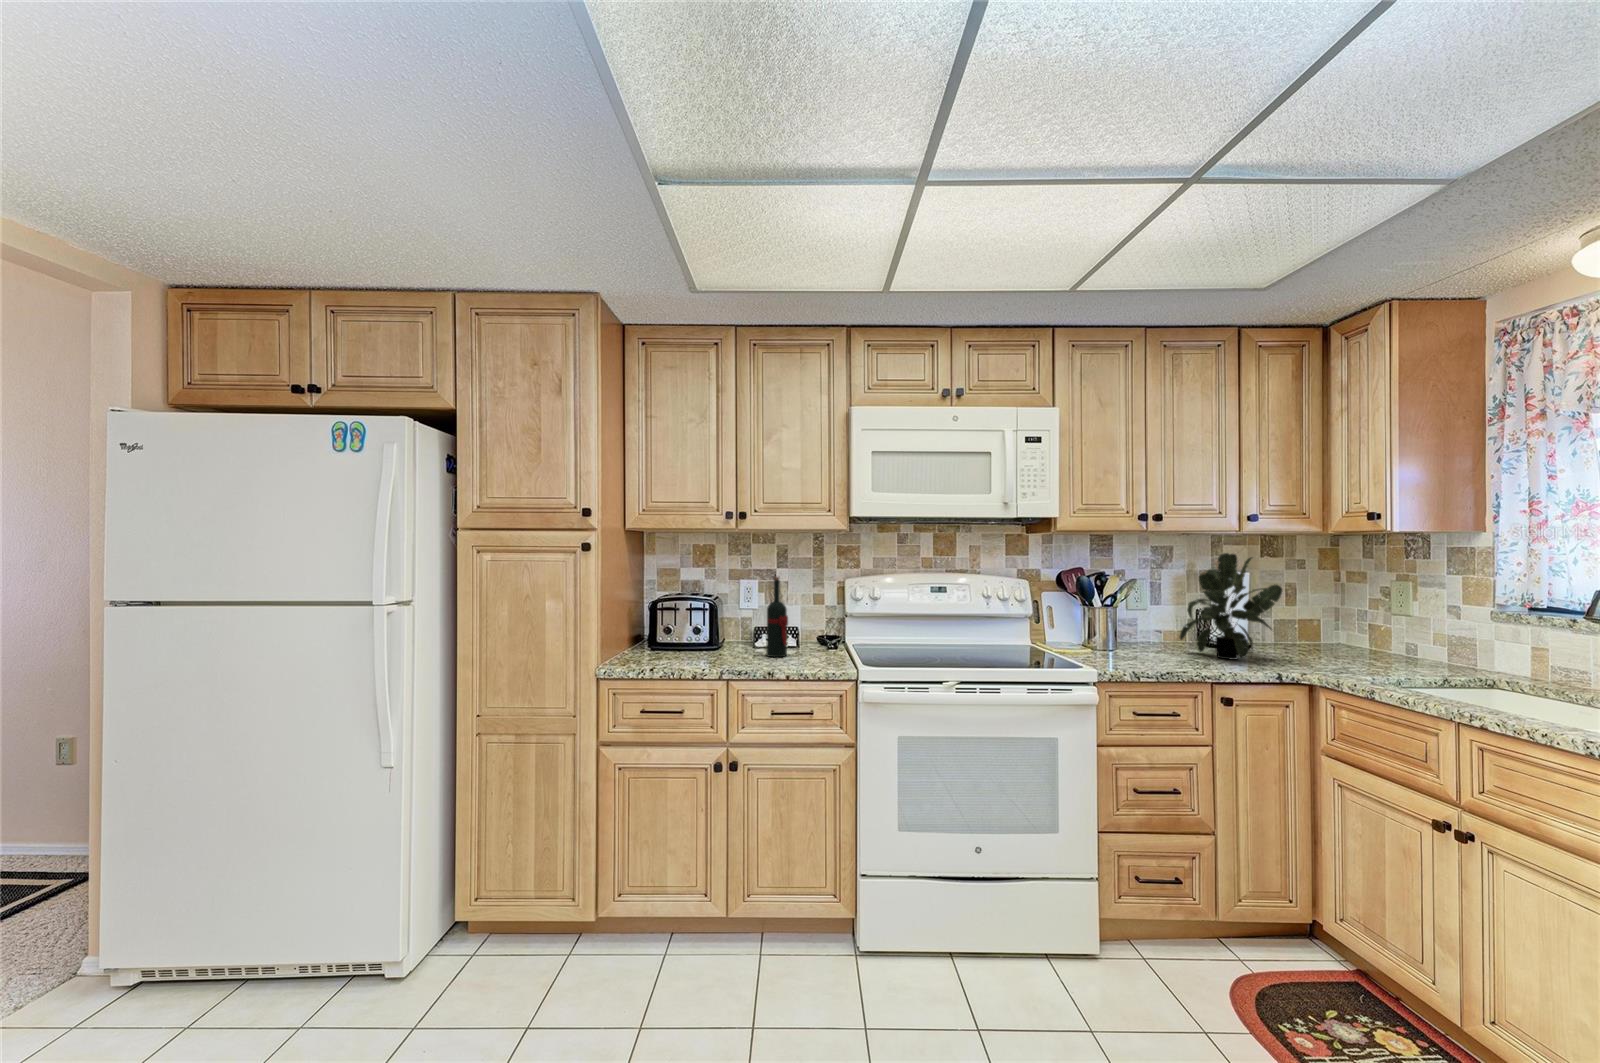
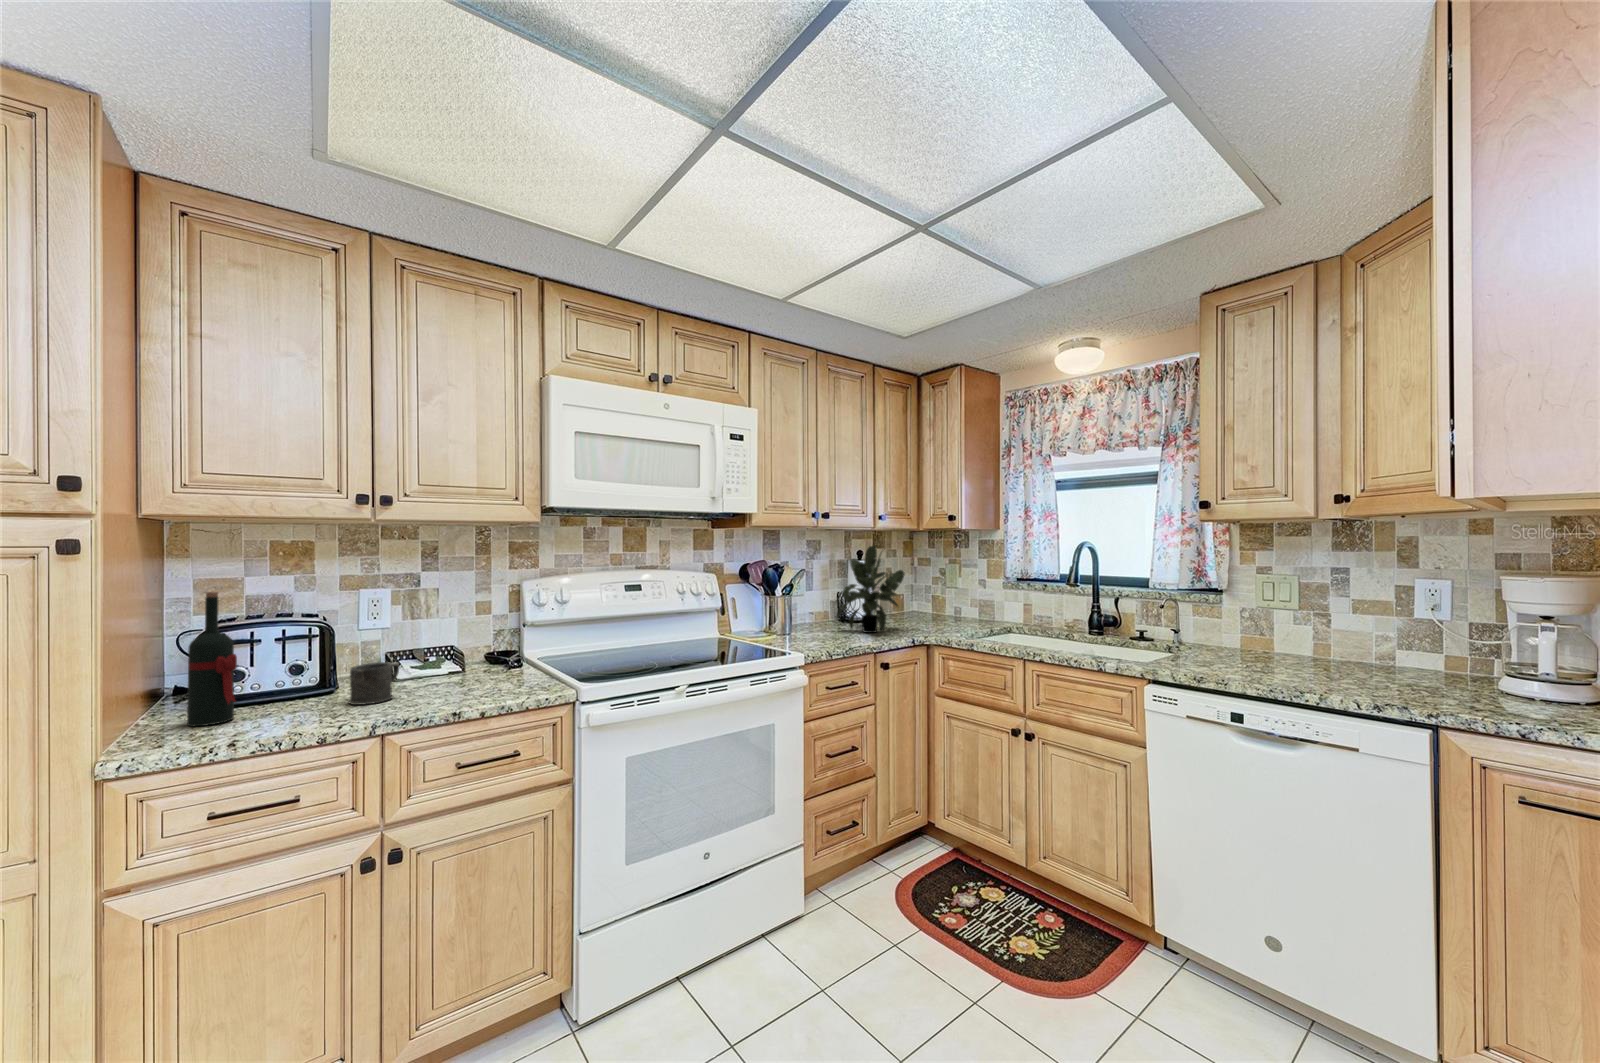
wine bottle: present [766,577,788,657] -> present [187,591,237,726]
mug: none [714,631,745,659] -> present [349,662,399,705]

